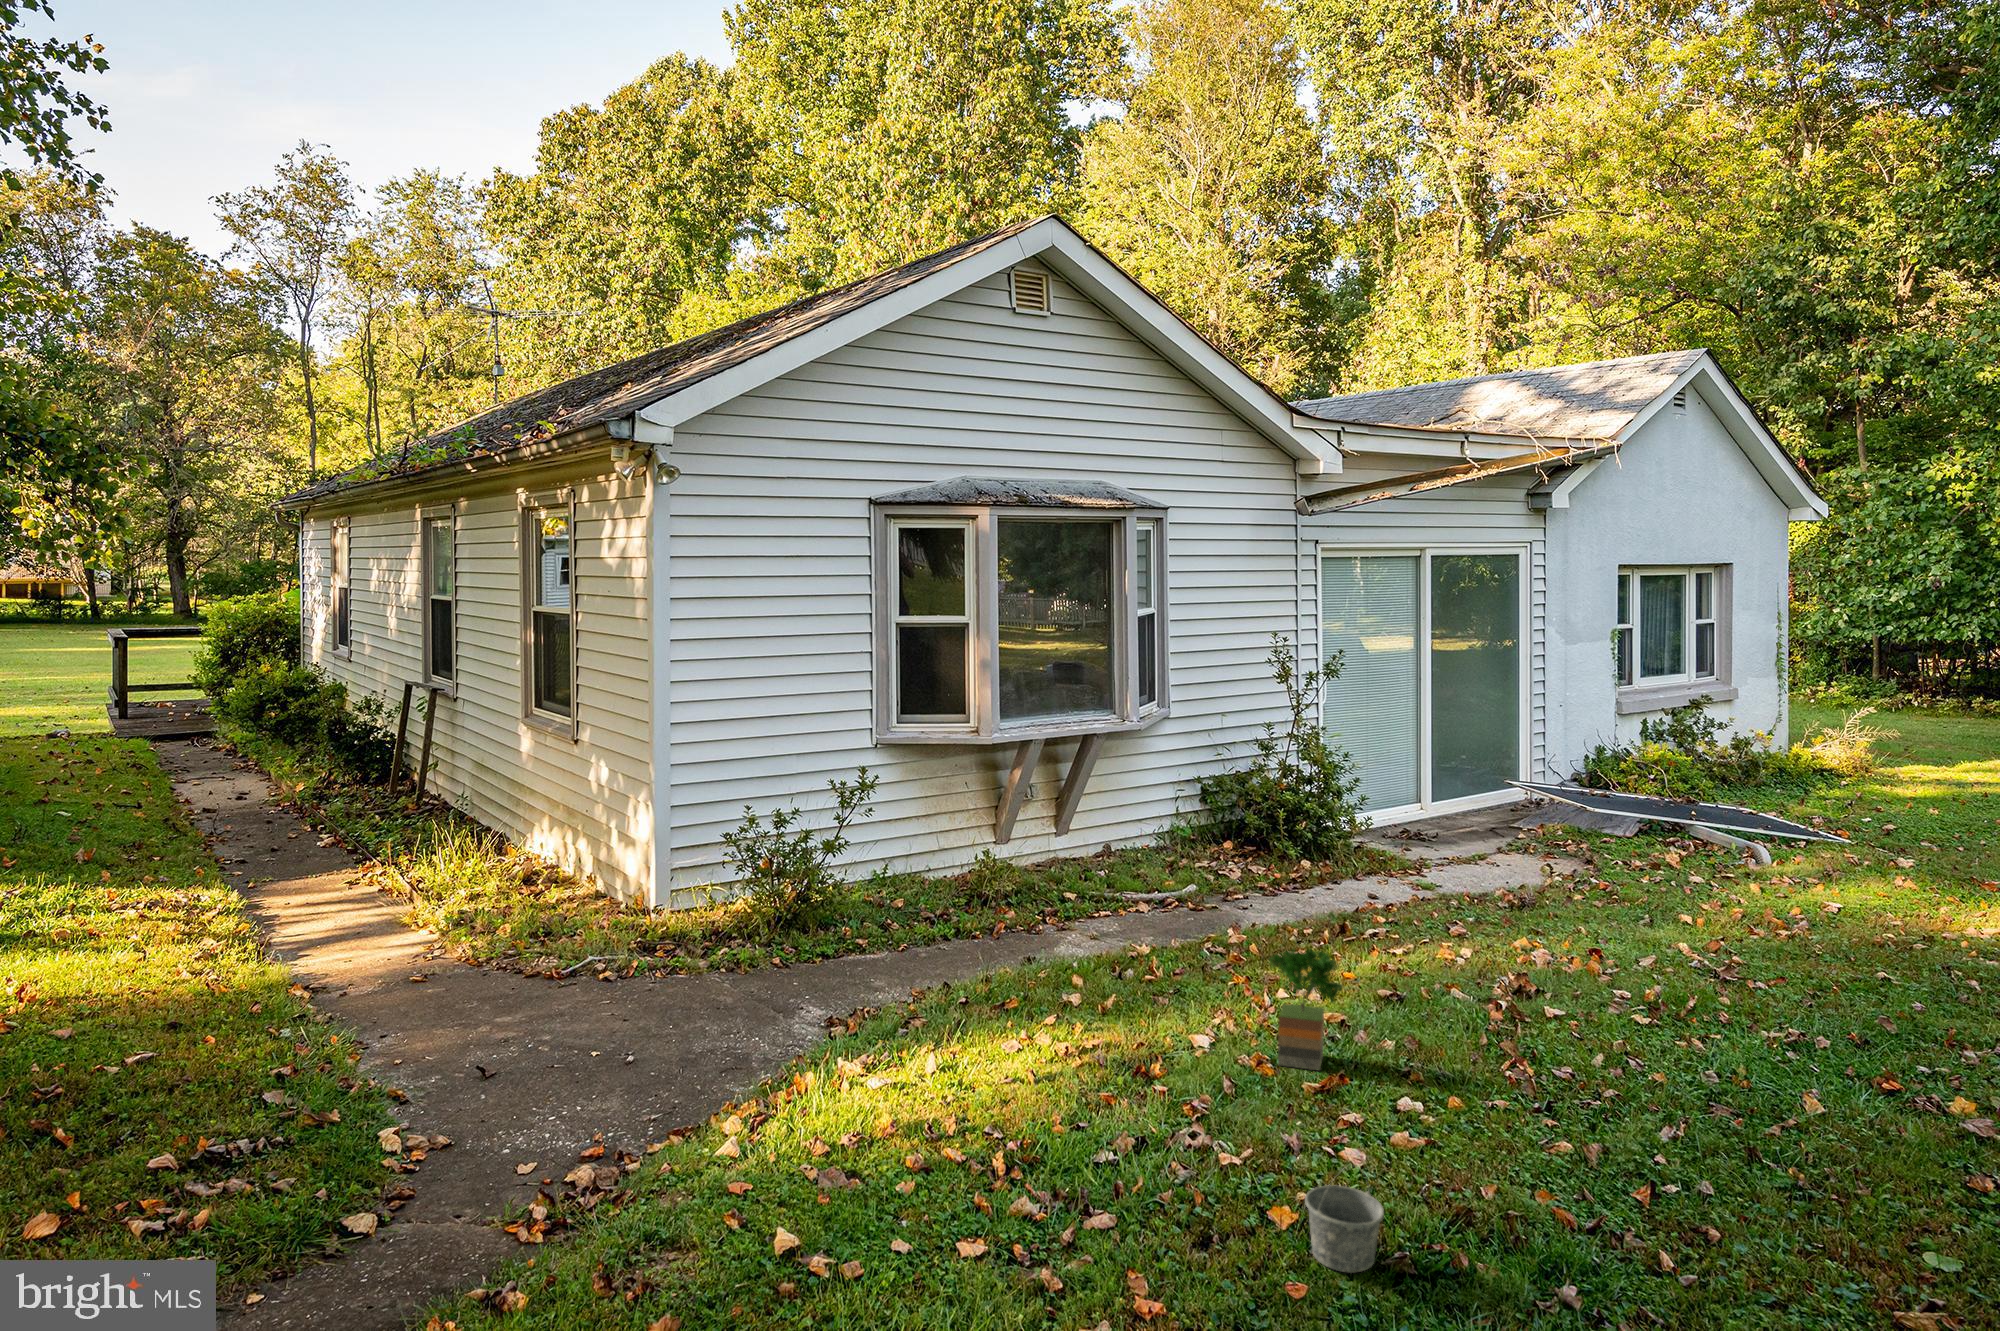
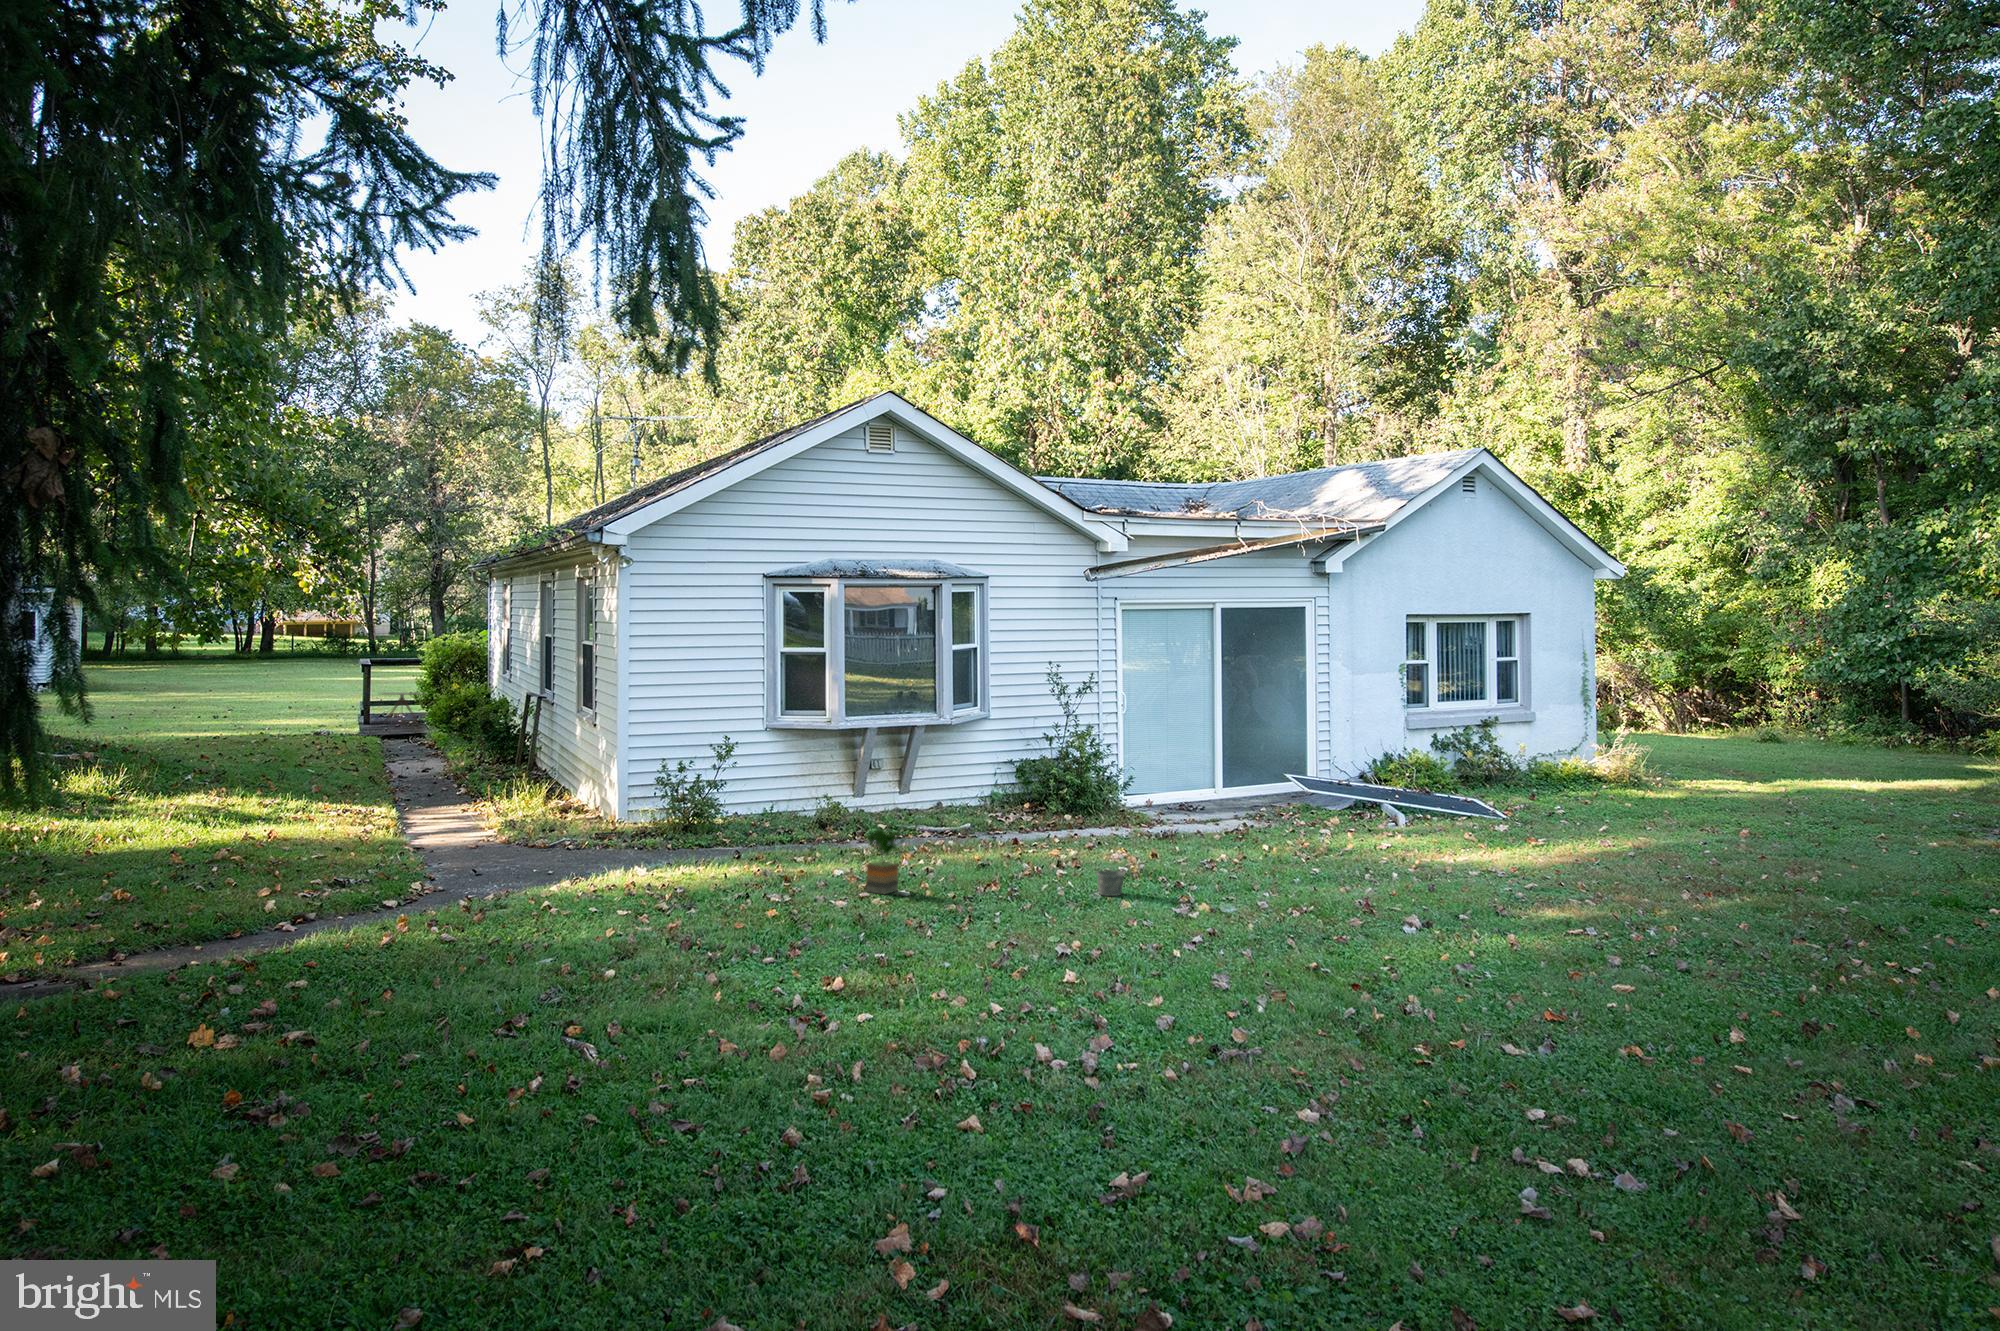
round table: none [135,674,206,717] -> present [382,692,423,721]
bucket: present [1305,1169,1384,1272] -> present [1096,870,1124,896]

